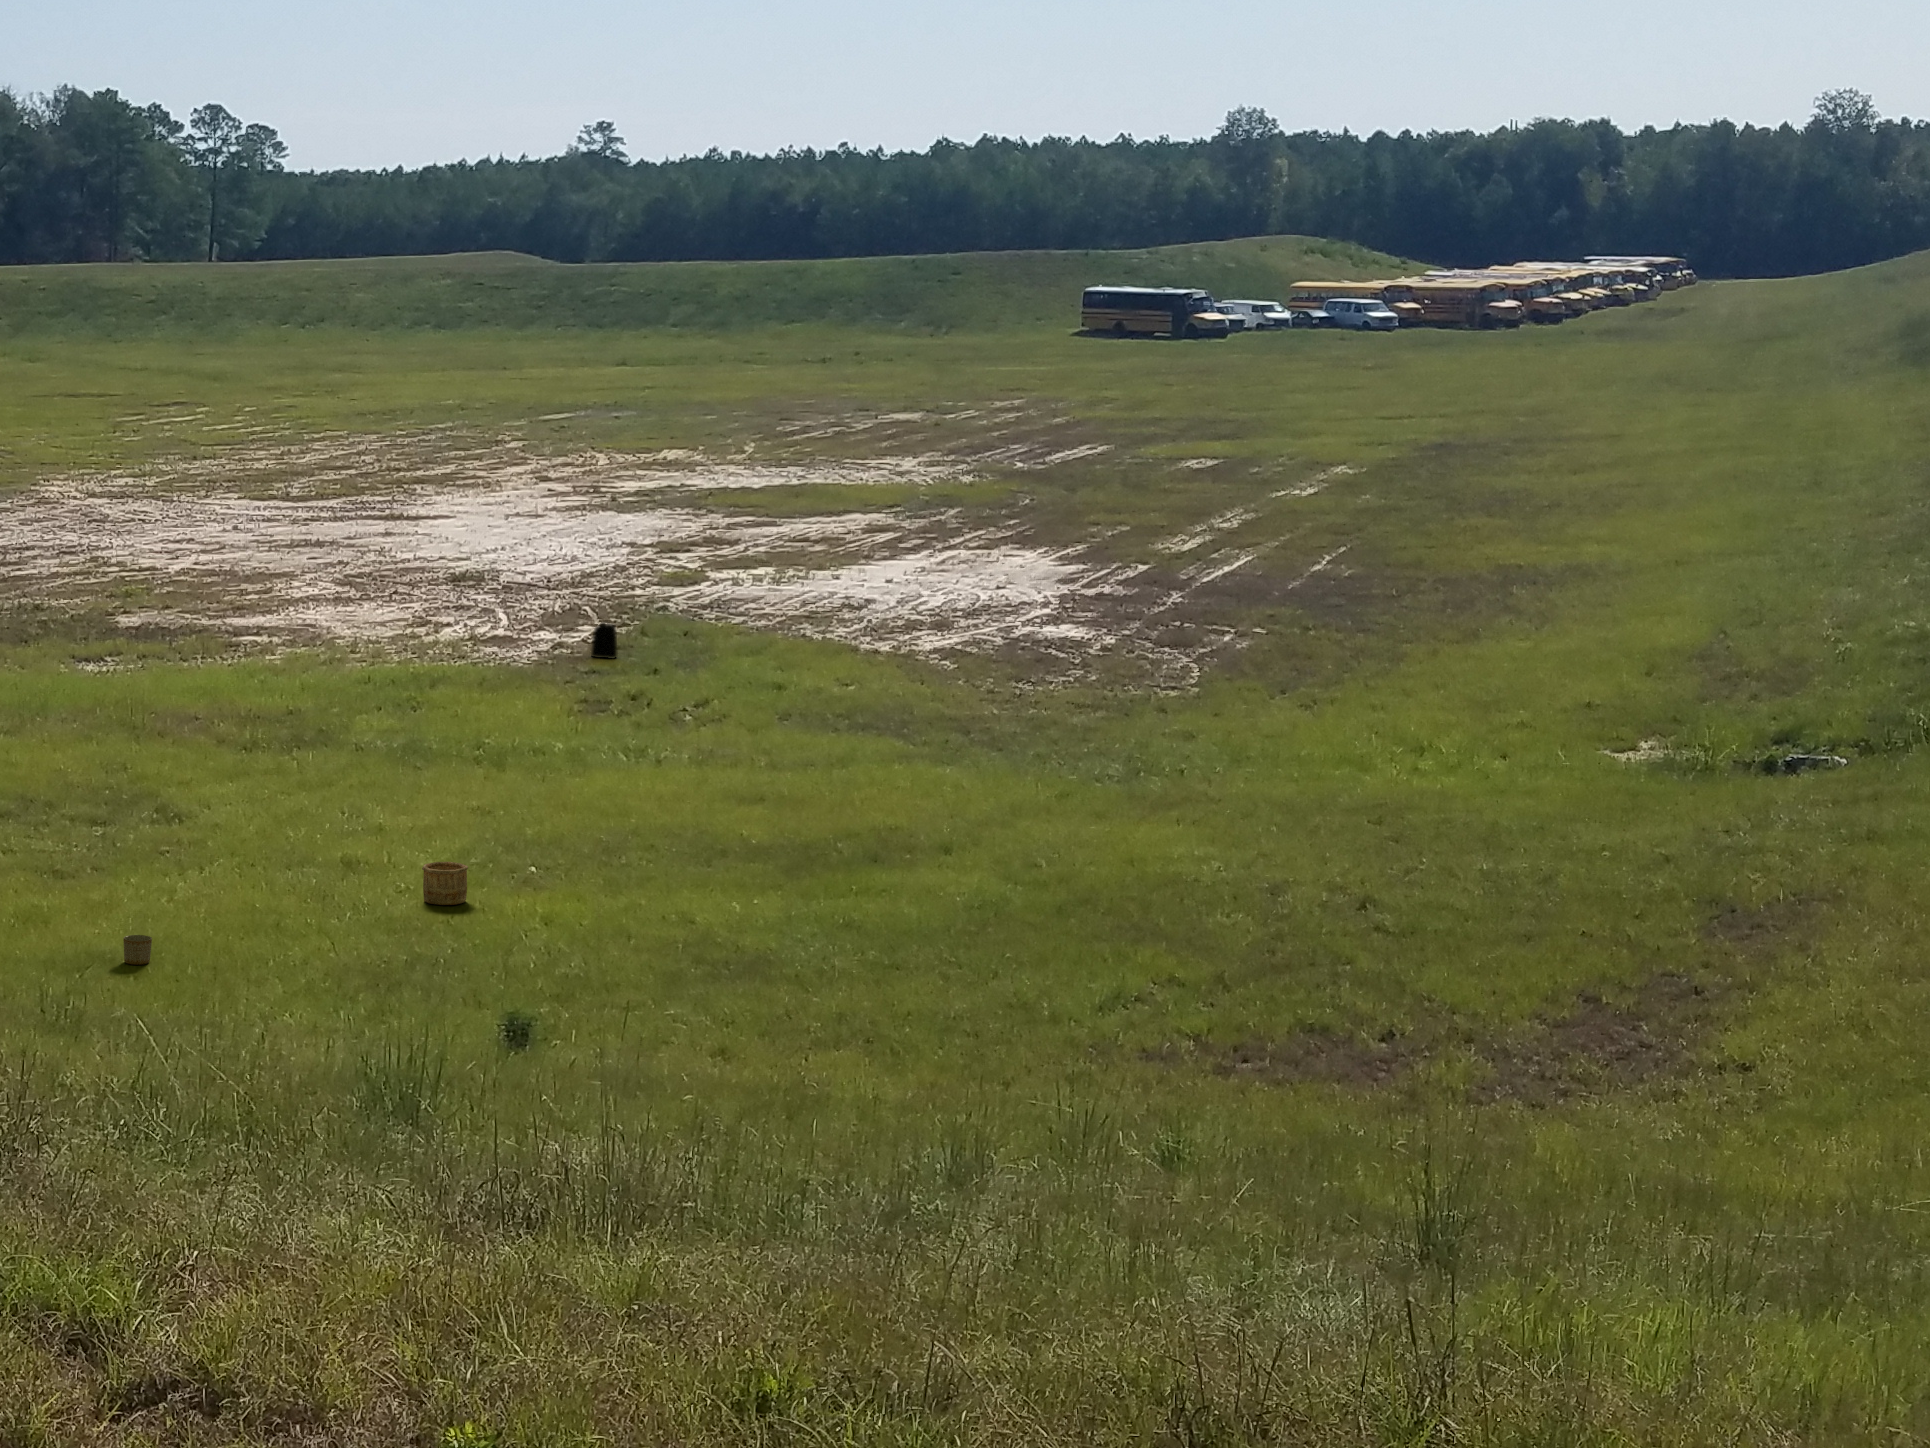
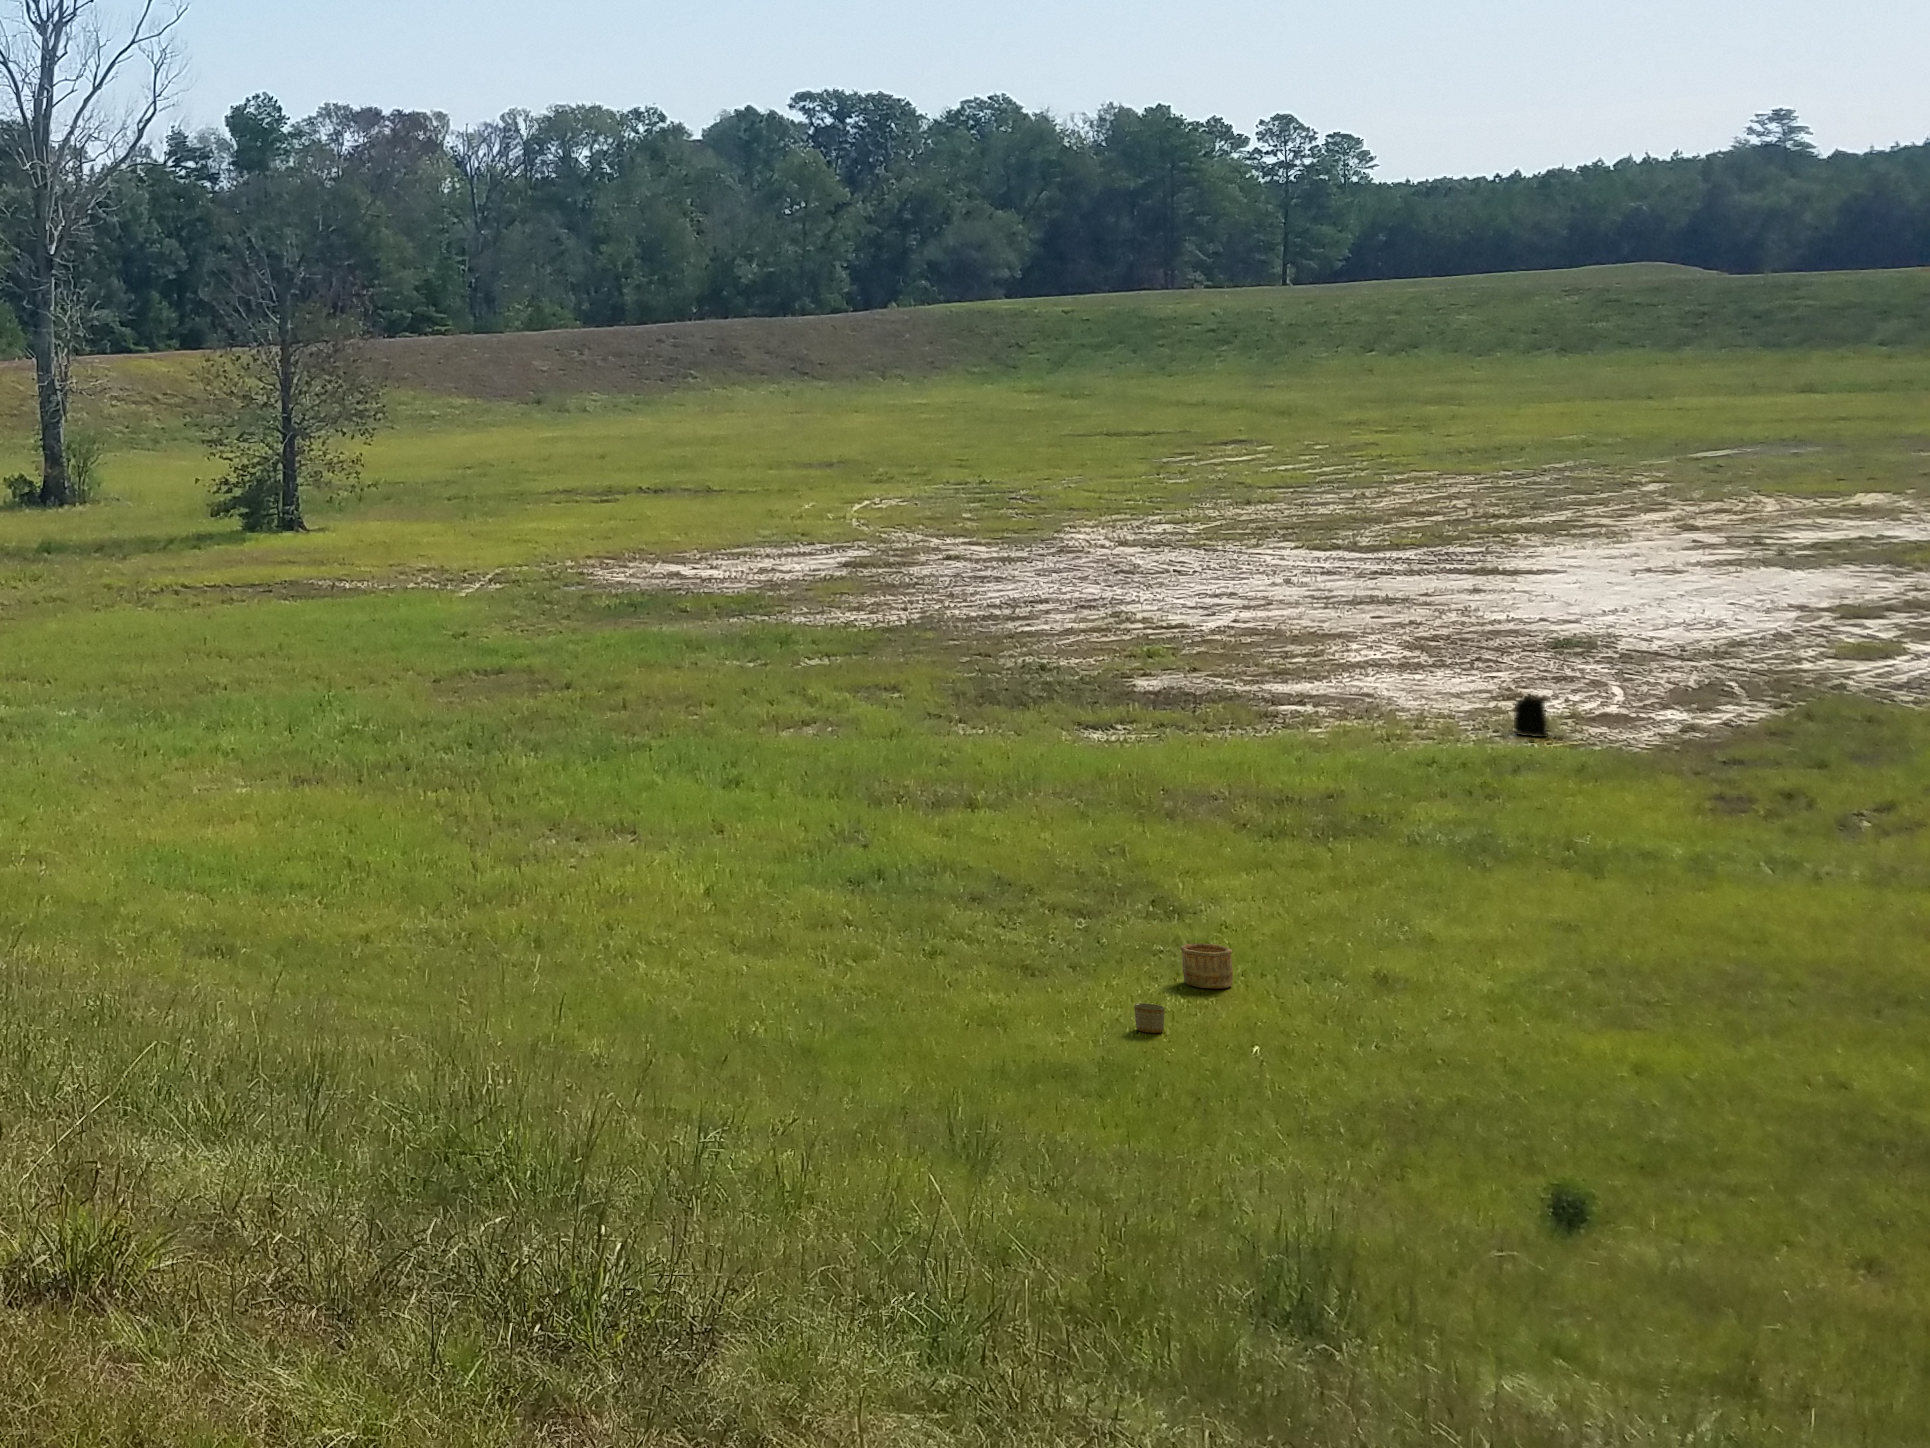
backpack: present [591,622,618,659] -> present [1514,695,1548,738]
wooden bucket: present [422,862,468,905] -> present [1180,943,1233,989]

